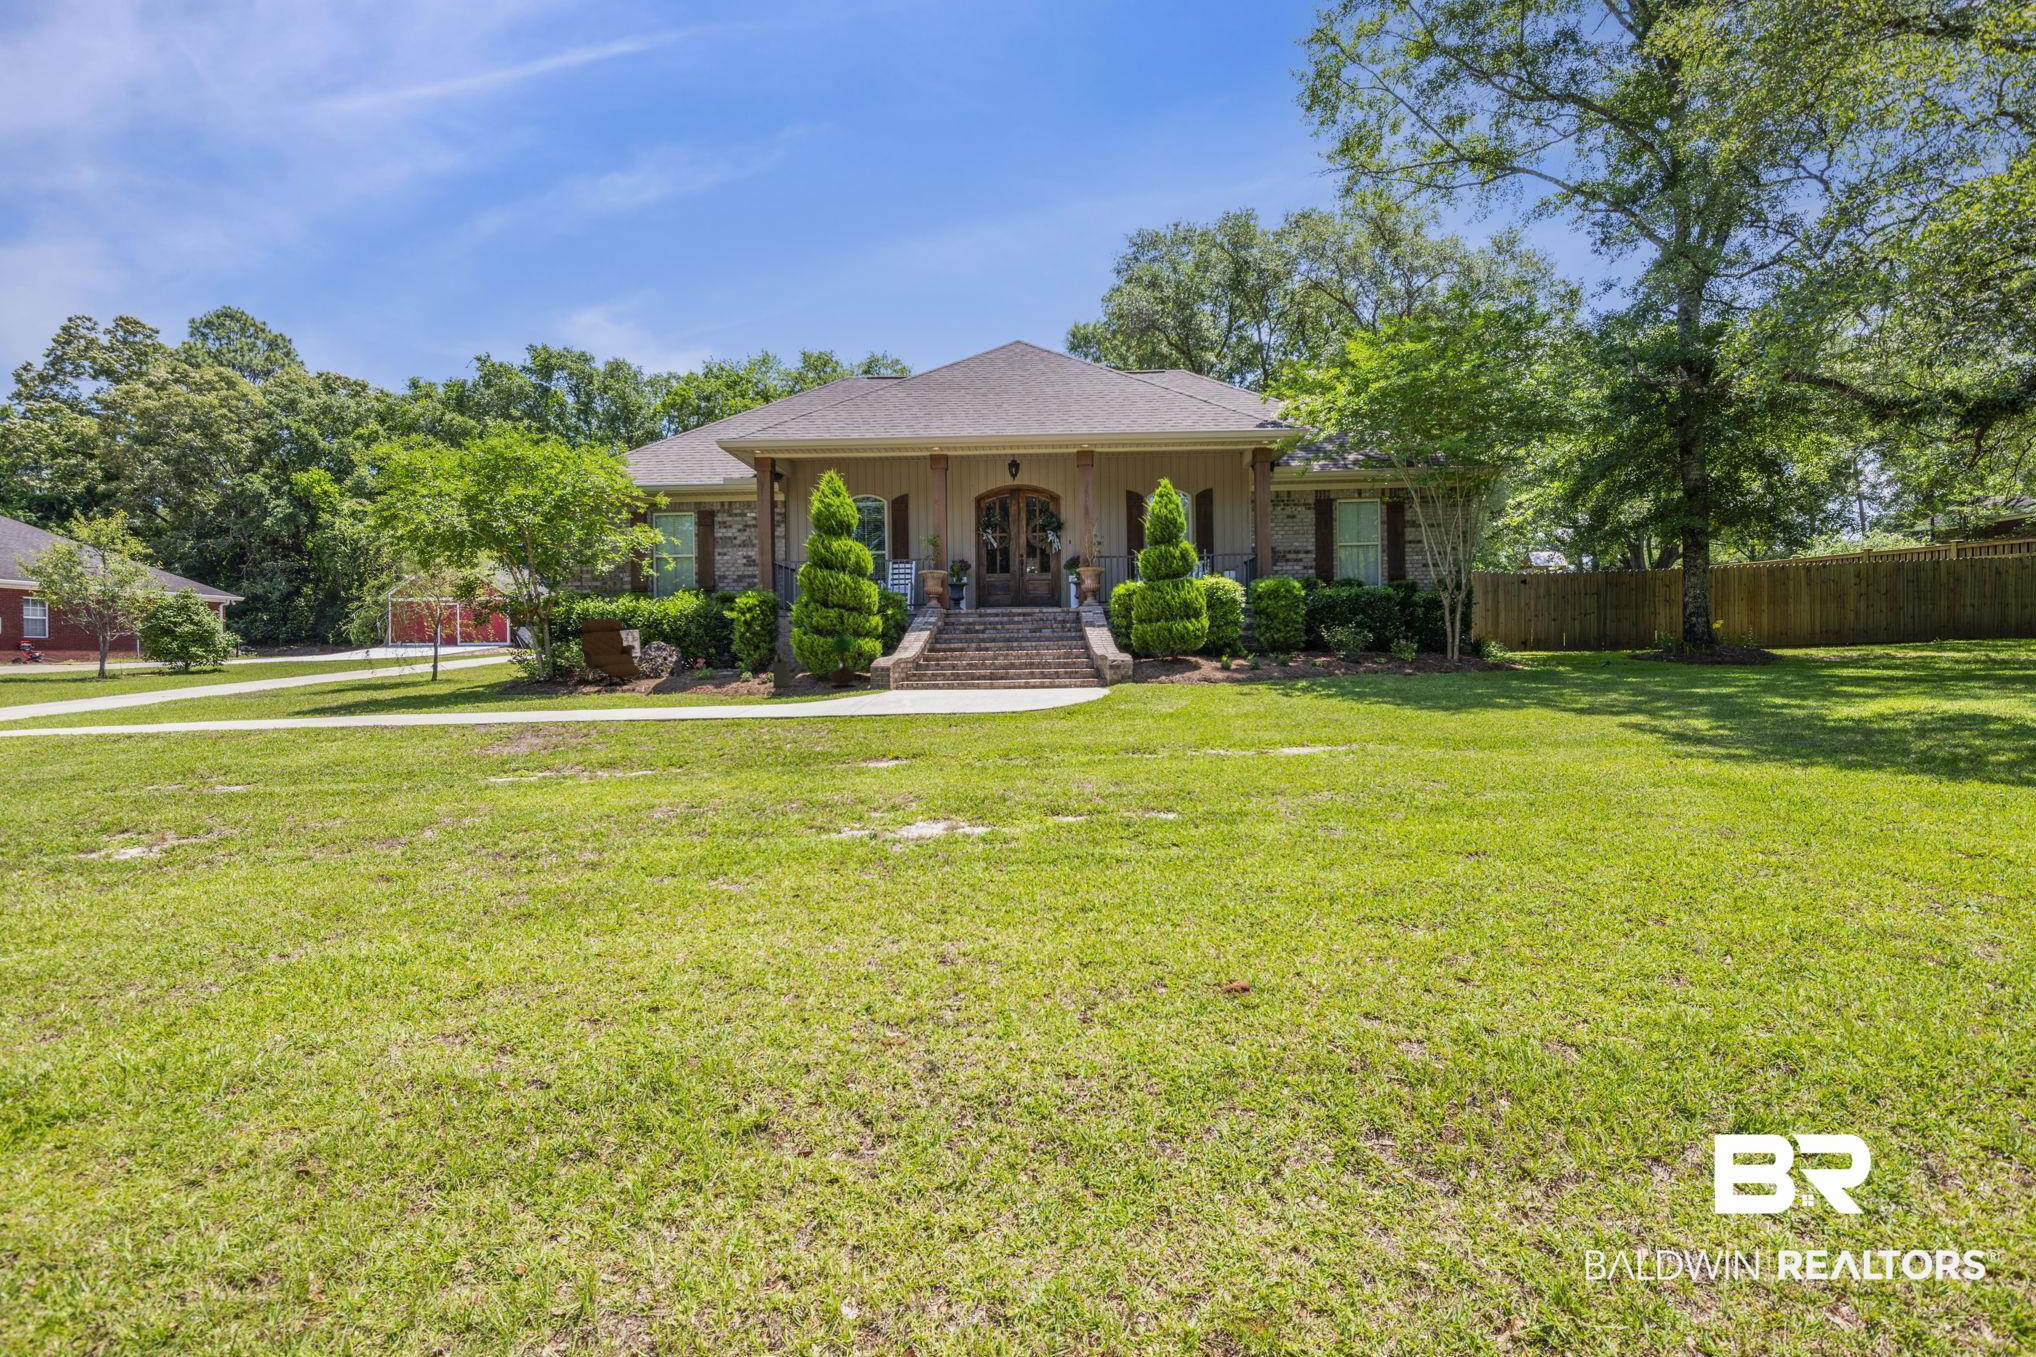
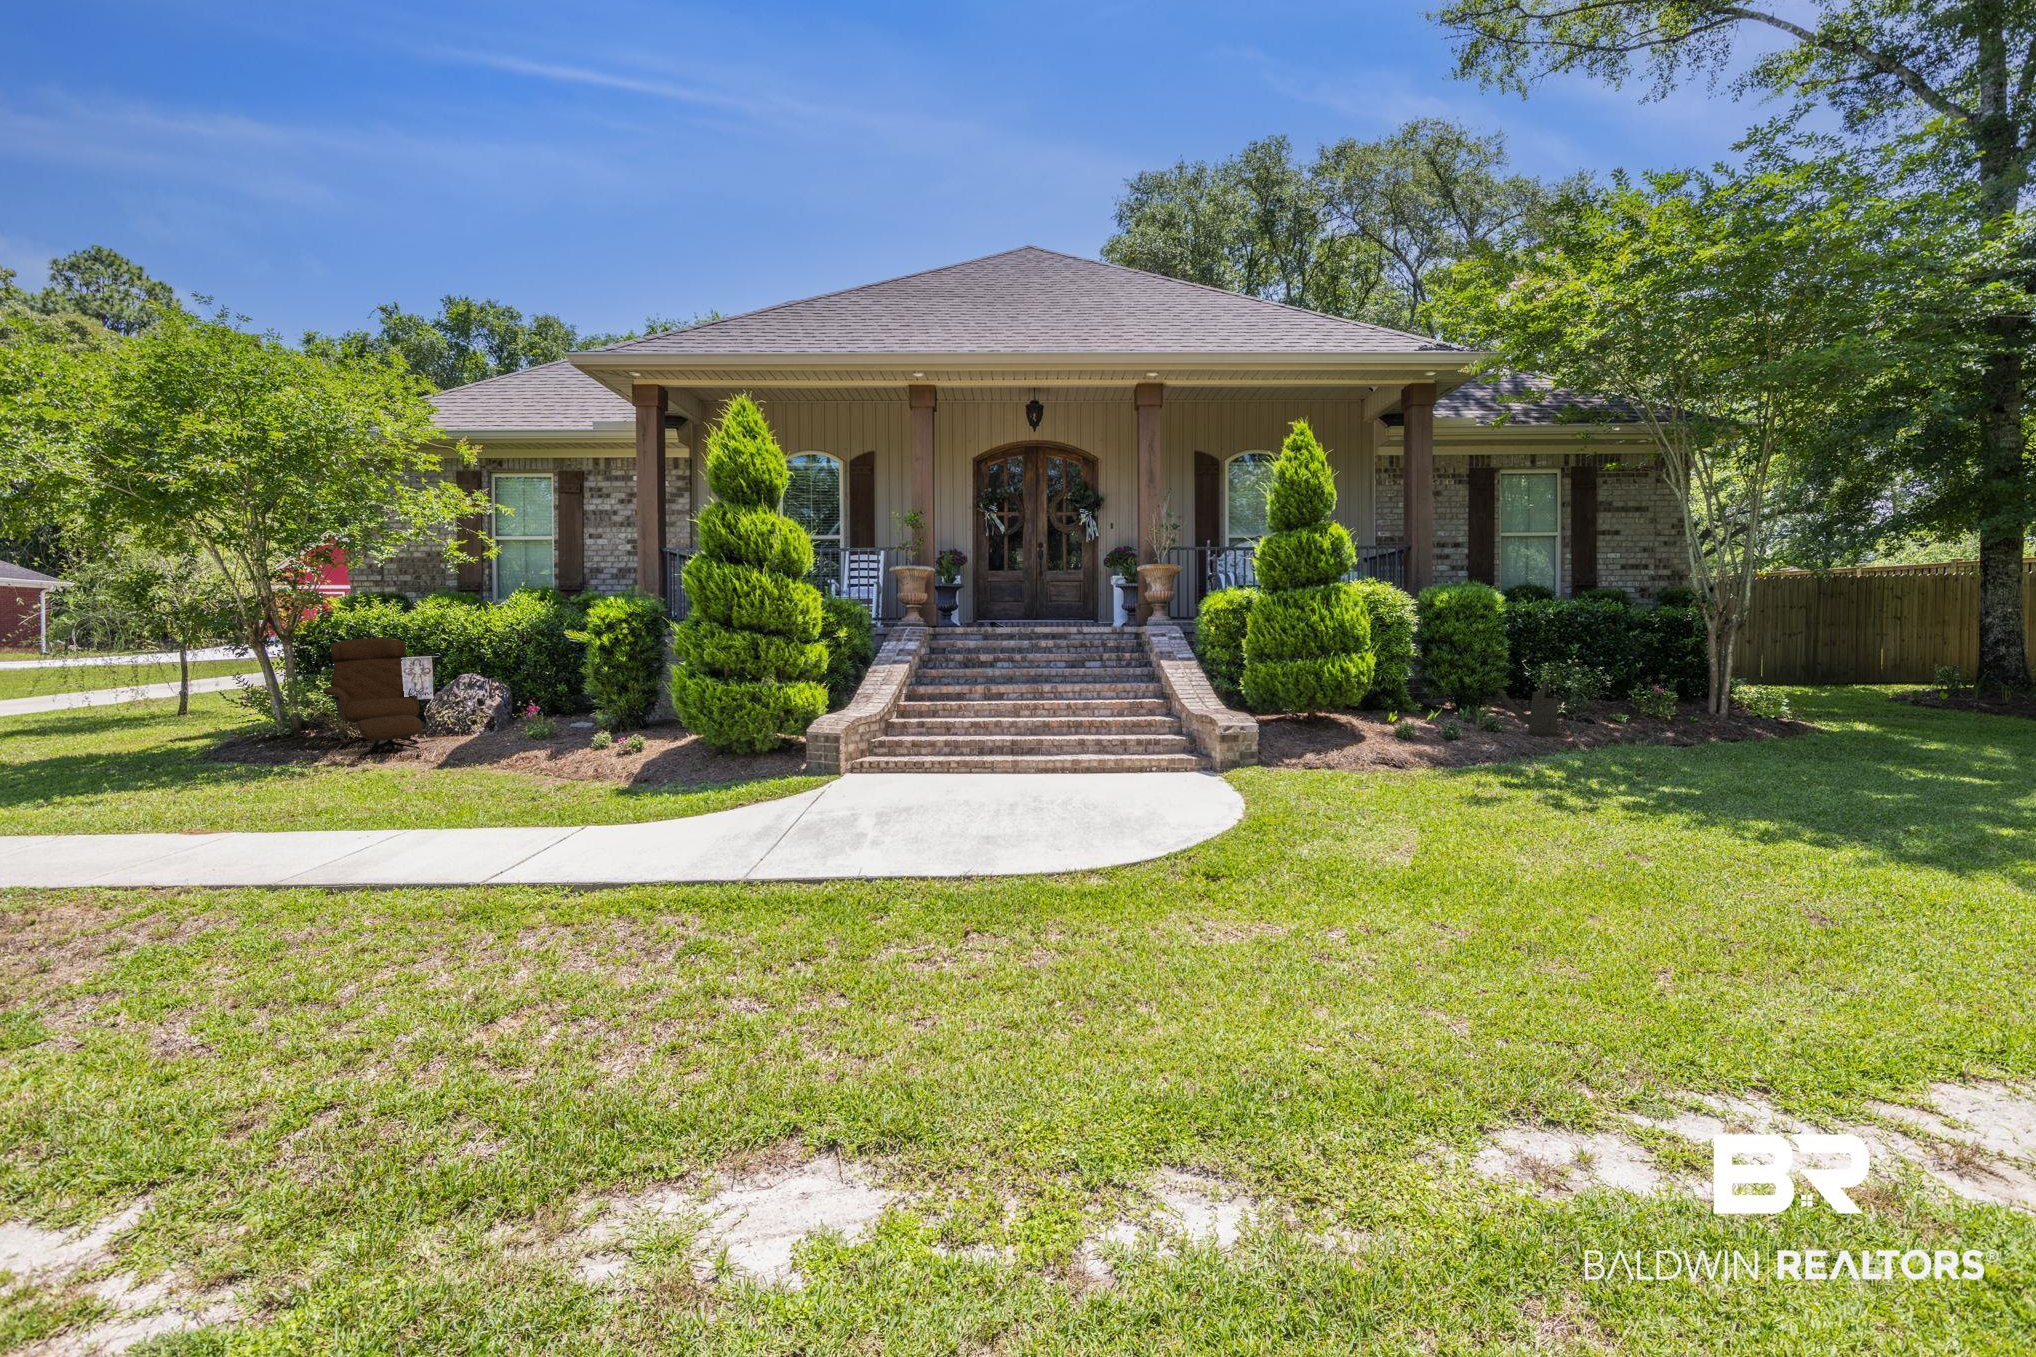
potted tree: present [828,635,855,686] -> none [723,667,784,765]
watering can: present [767,652,807,688] -> present [1497,682,1569,737]

